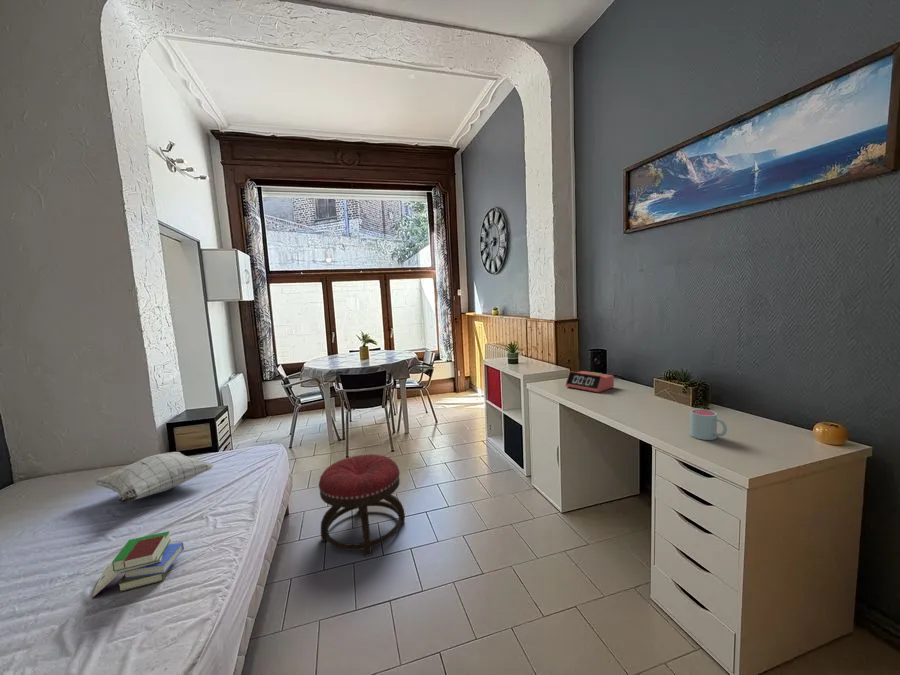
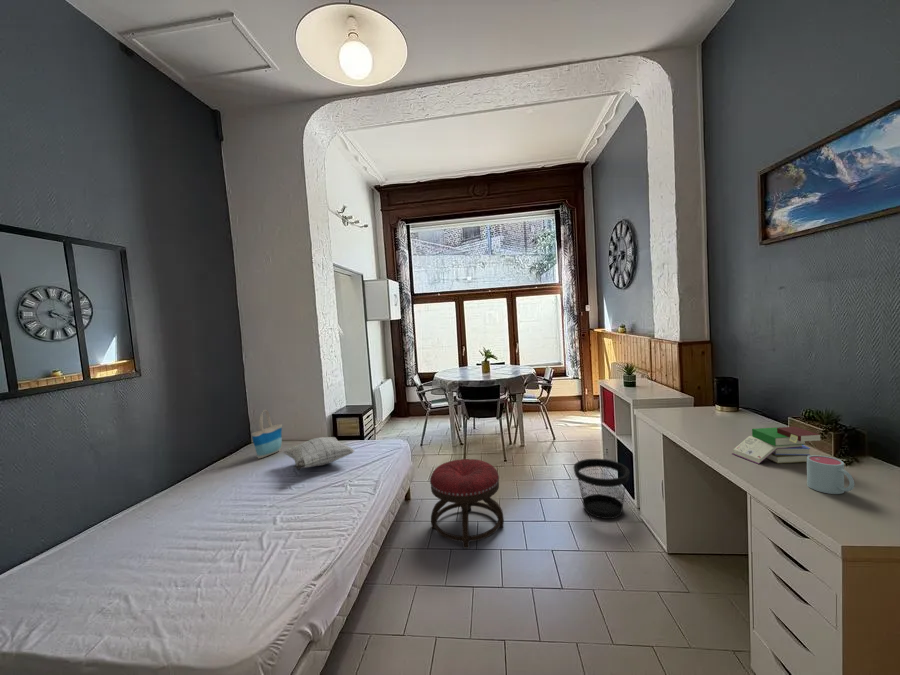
alarm clock: present [565,371,614,392] -> none [680,399,742,424]
tote bag: none [30,426,86,498] -> present [252,410,282,458]
wastebasket: none [469,436,521,494] -> present [574,459,630,519]
book: present [92,531,184,598] -> present [732,427,820,464]

